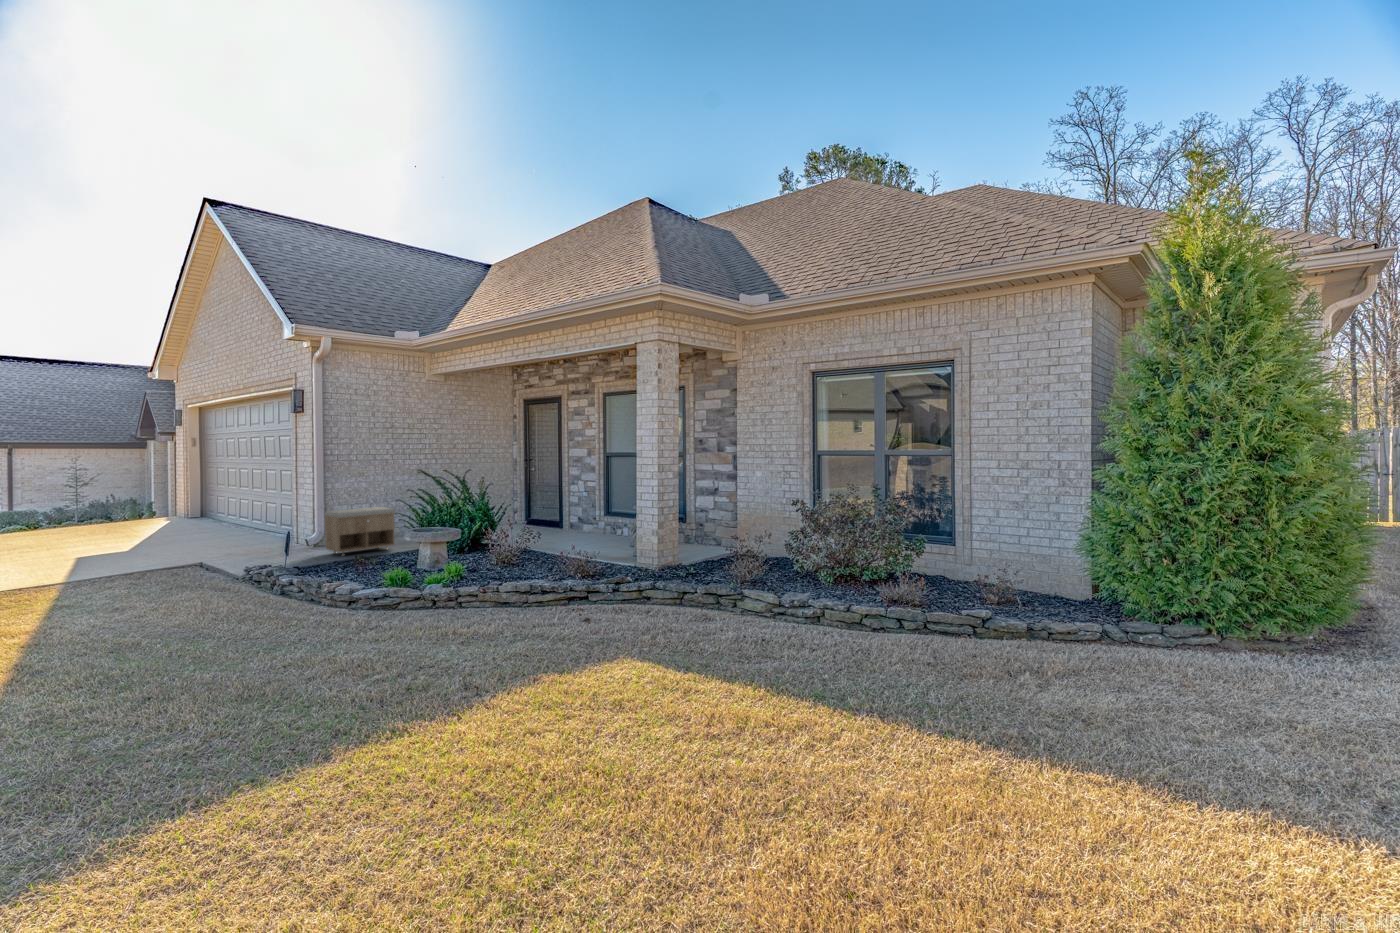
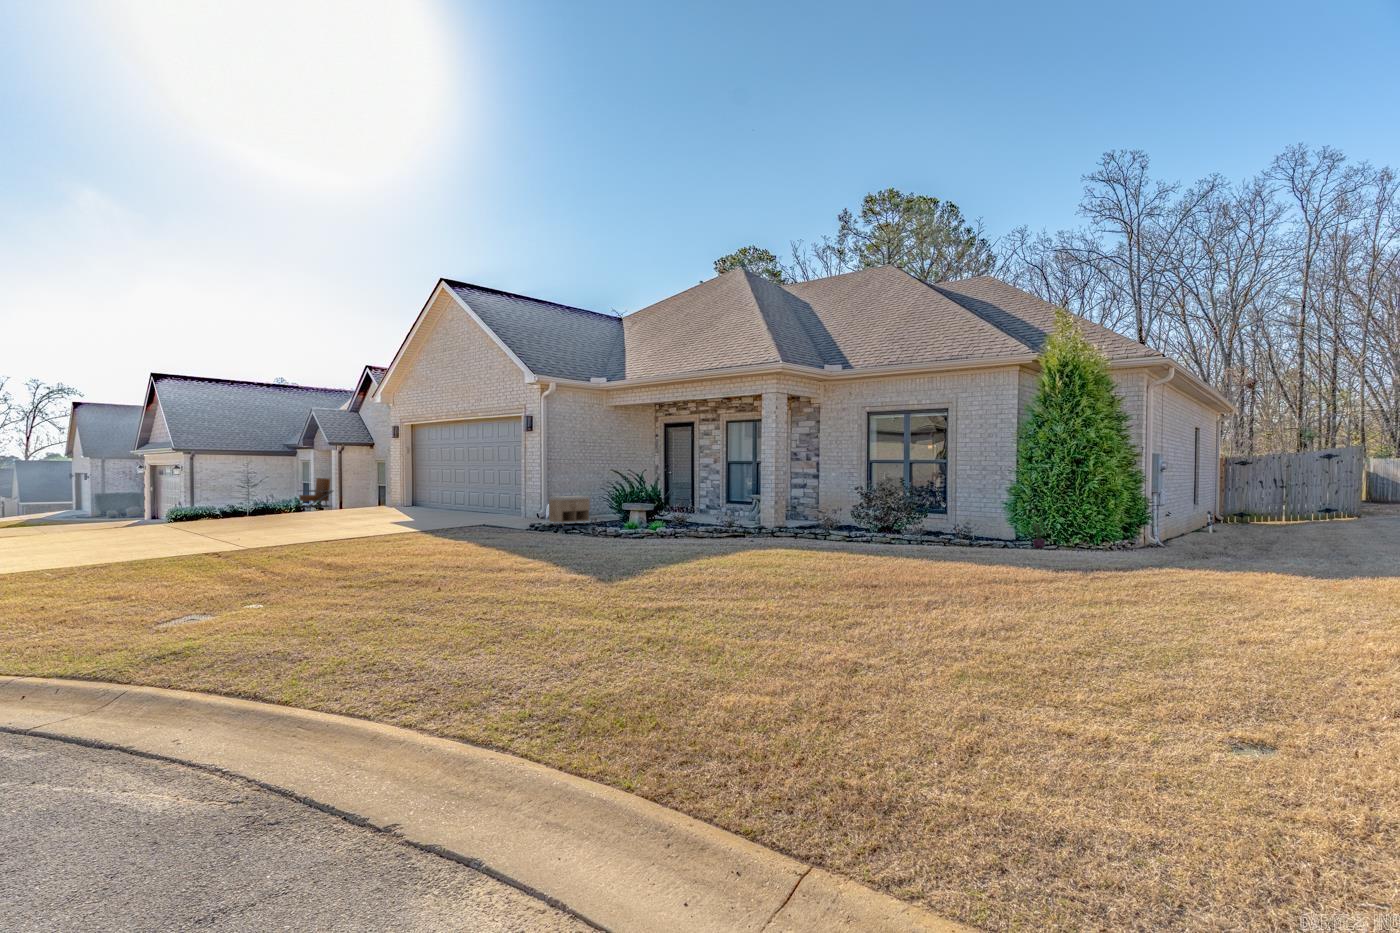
lounge chair: none [113,475,157,513] -> present [298,478,333,508]
decorative plant: none [1147,579,1241,652] -> present [1033,518,1045,548]

